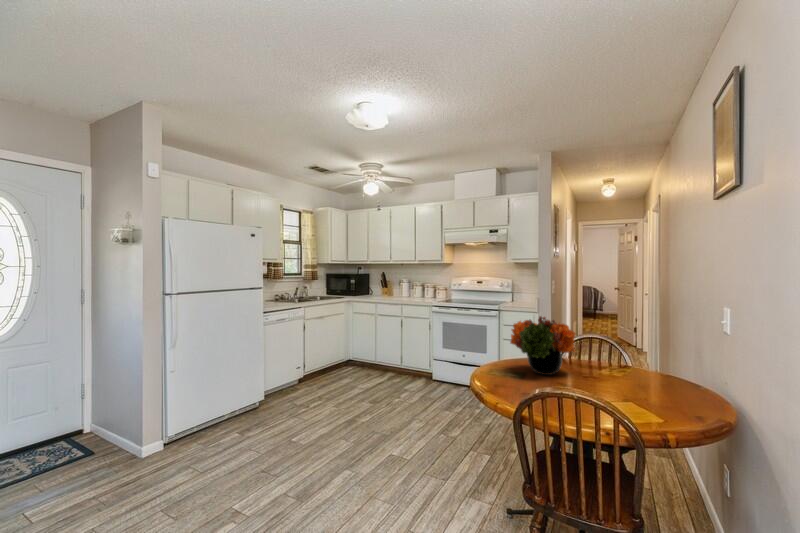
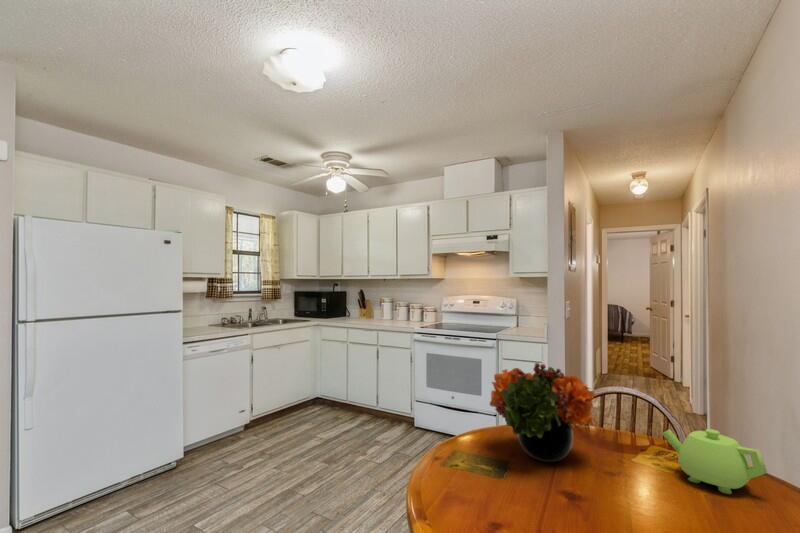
teapot: none [615,352,671,386] -> present [662,429,767,494]

